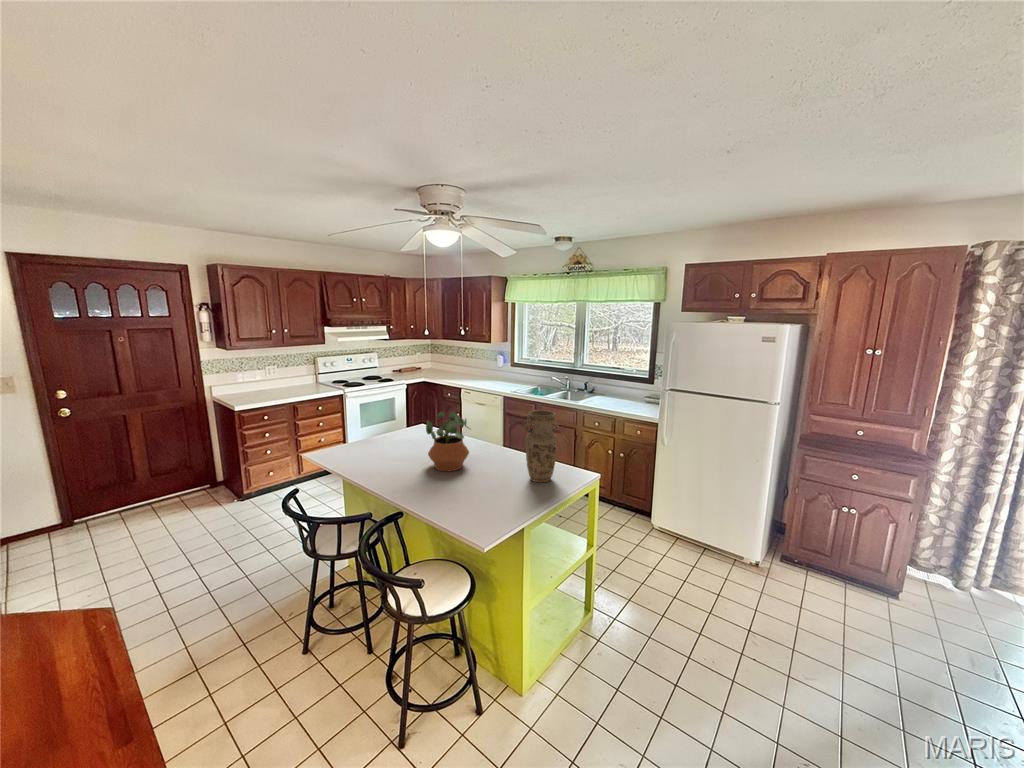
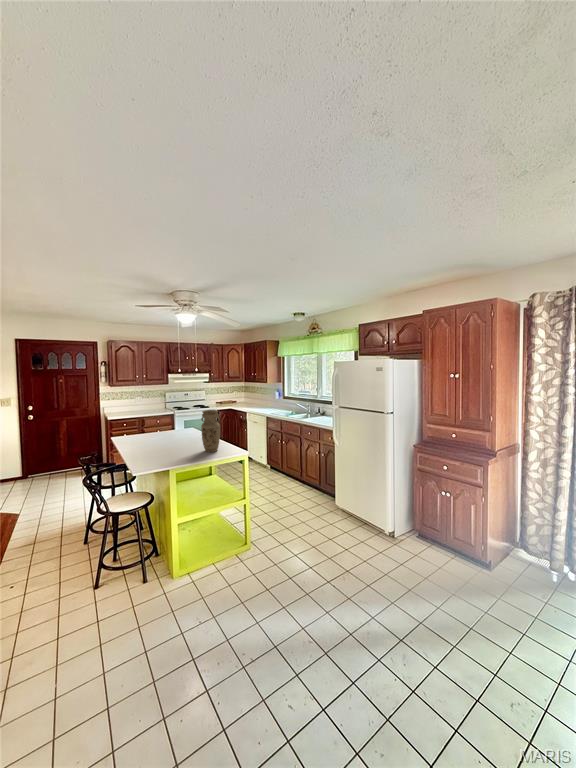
potted plant: present [426,411,470,471] -> none [159,413,188,446]

